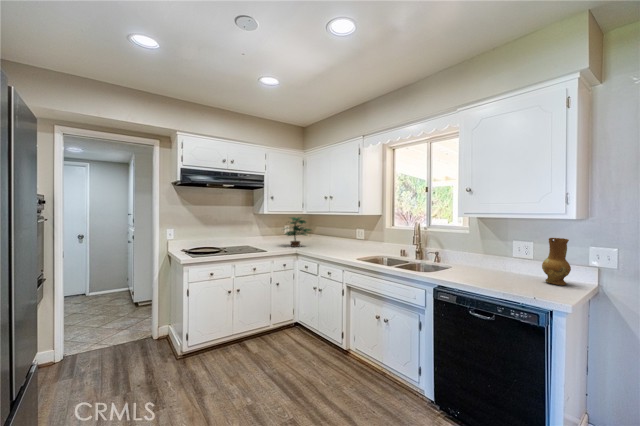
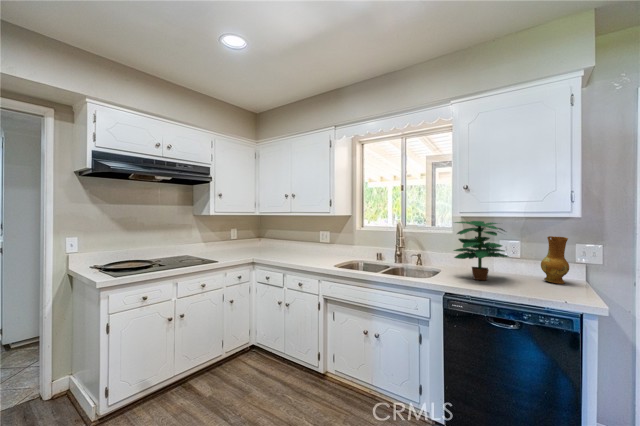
potted plant: present [285,217,311,247] -> present [454,221,508,280]

